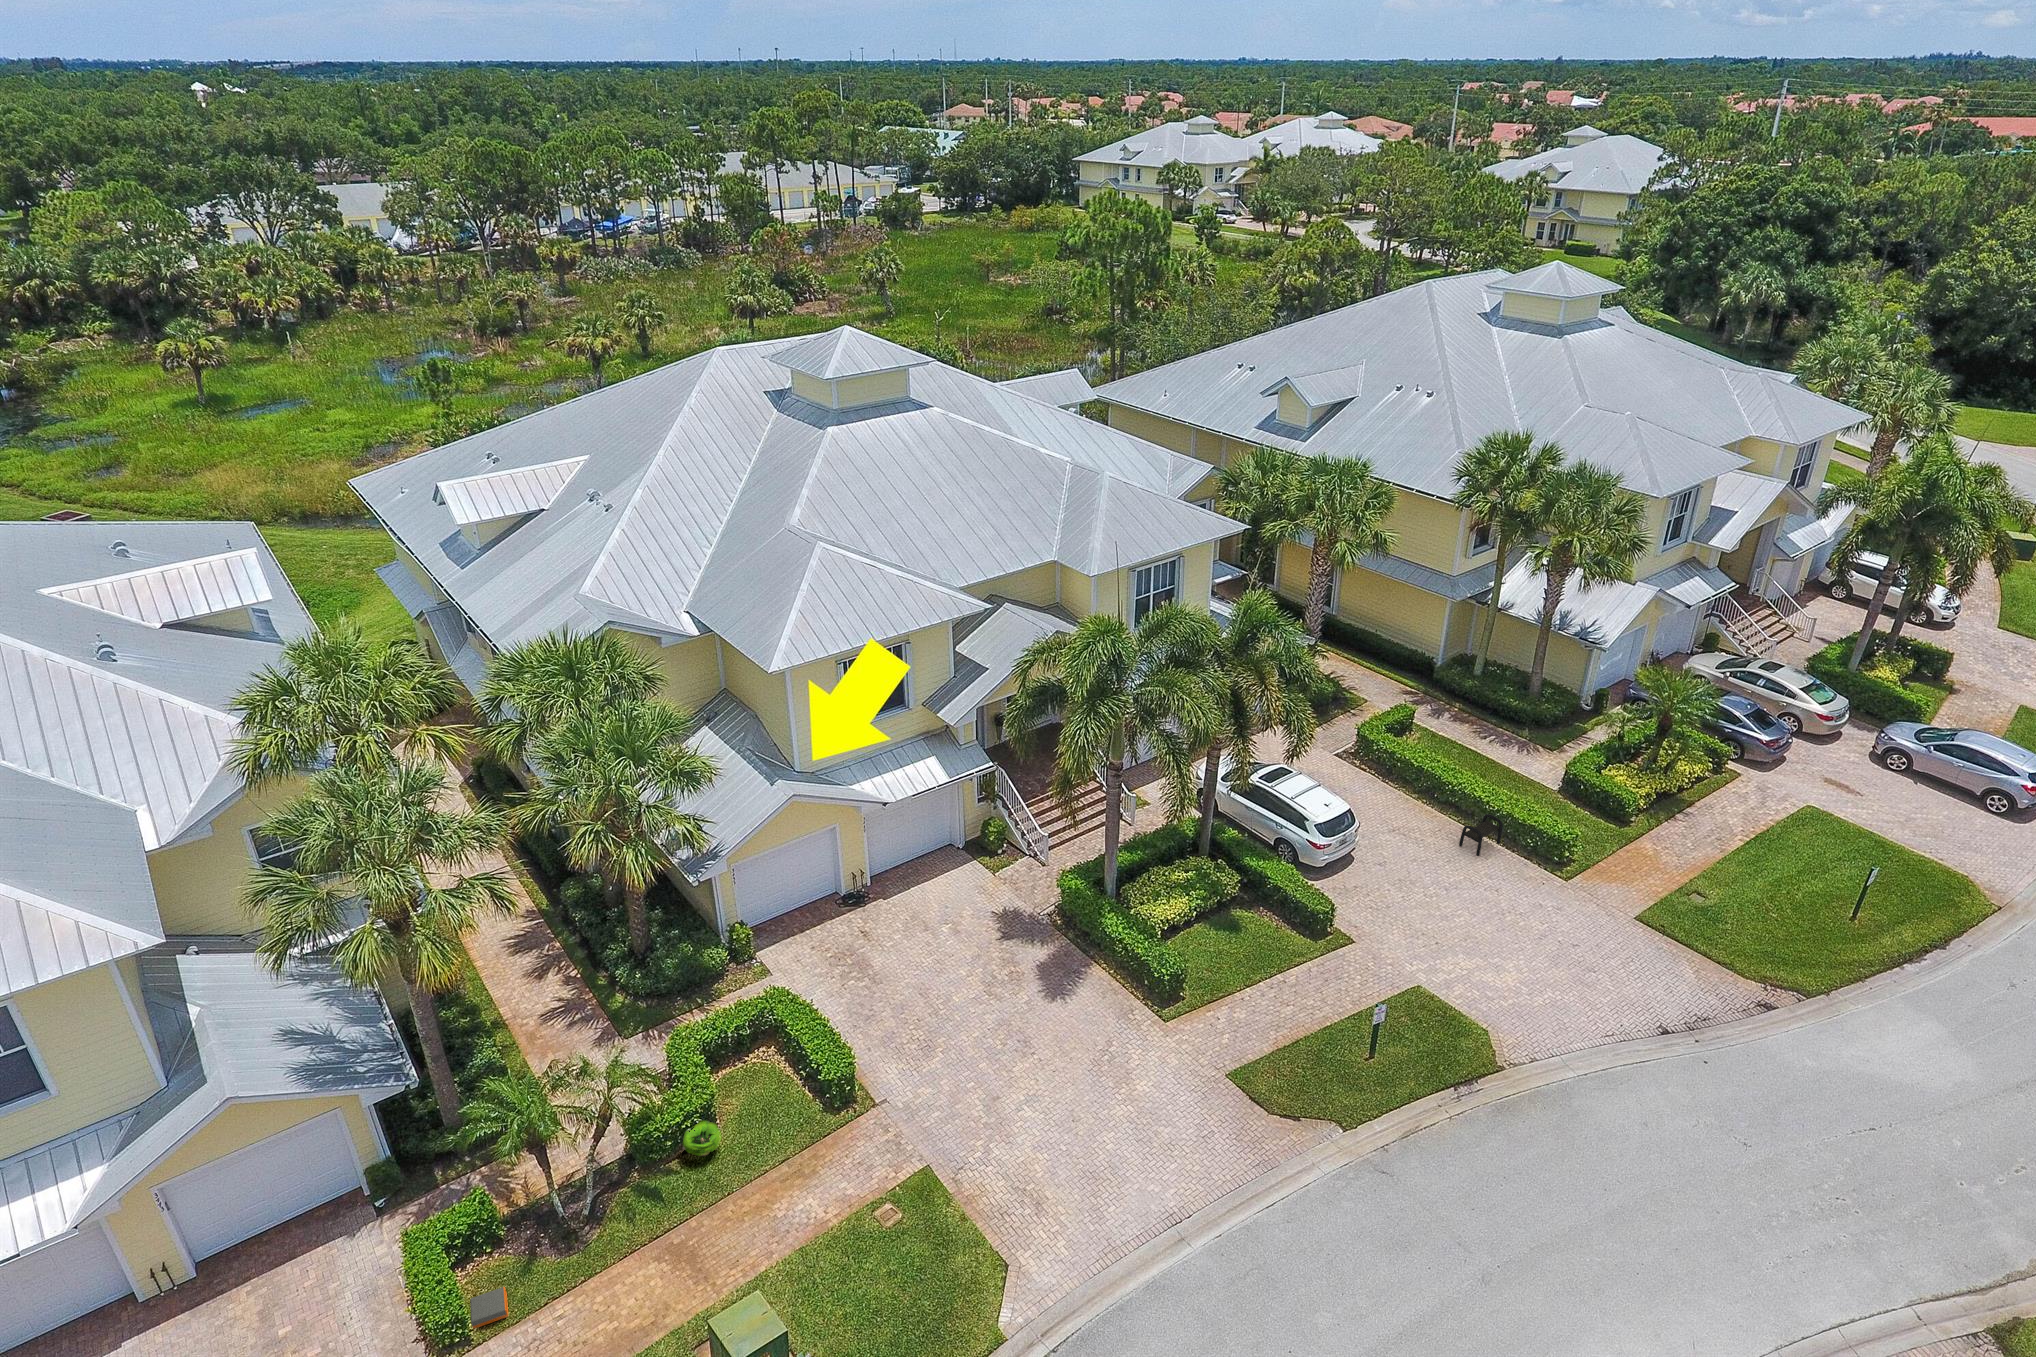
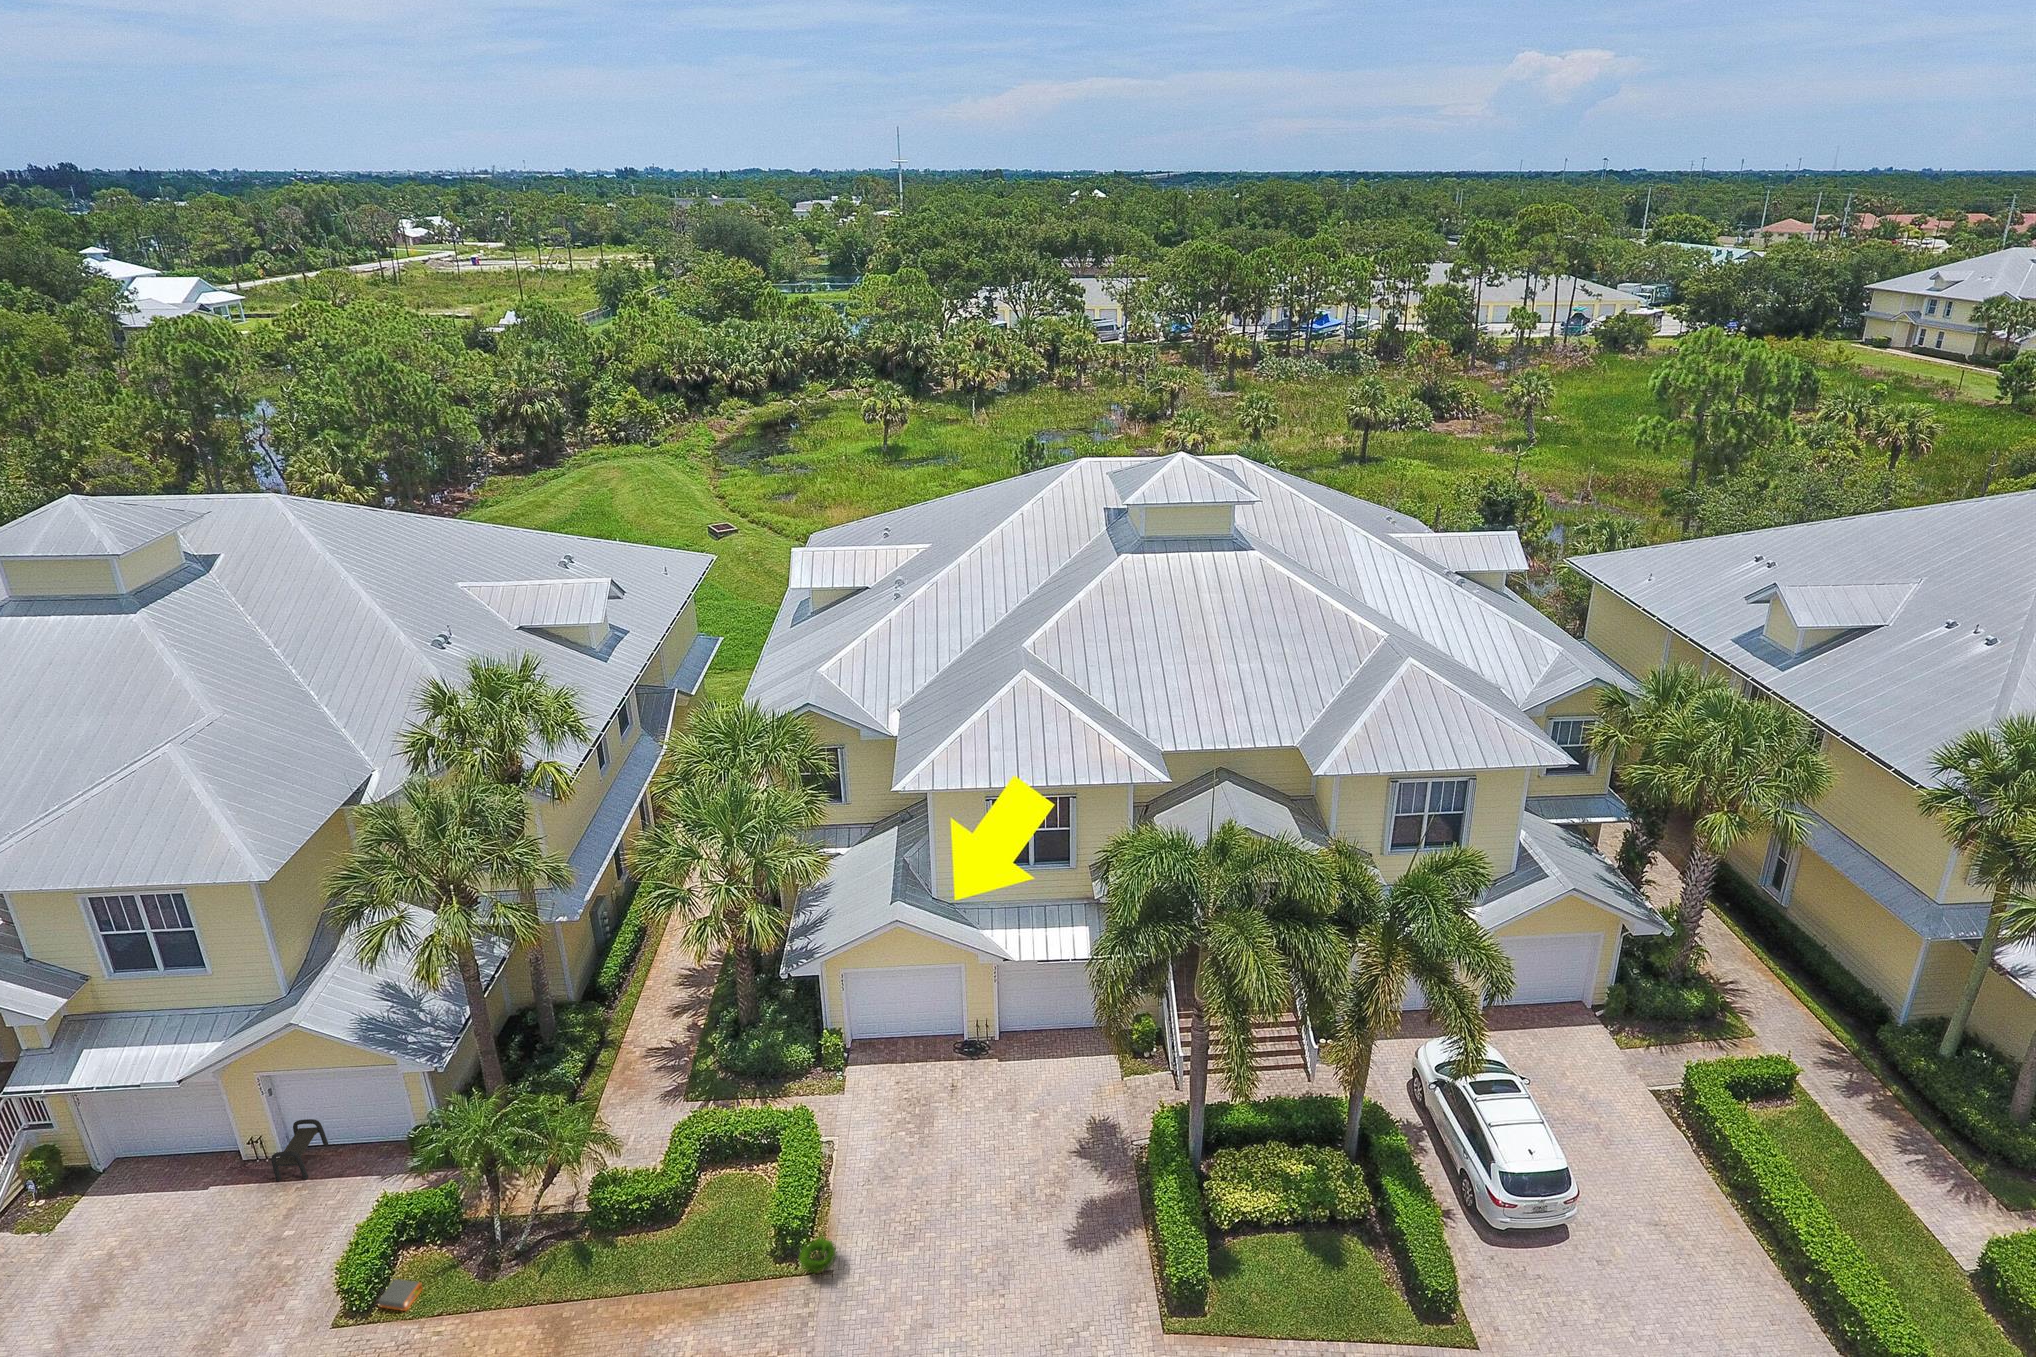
bench: present [1459,814,1503,856] -> present [271,1119,328,1181]
potted plant: present [683,1122,721,1156] -> present [799,1238,837,1273]

